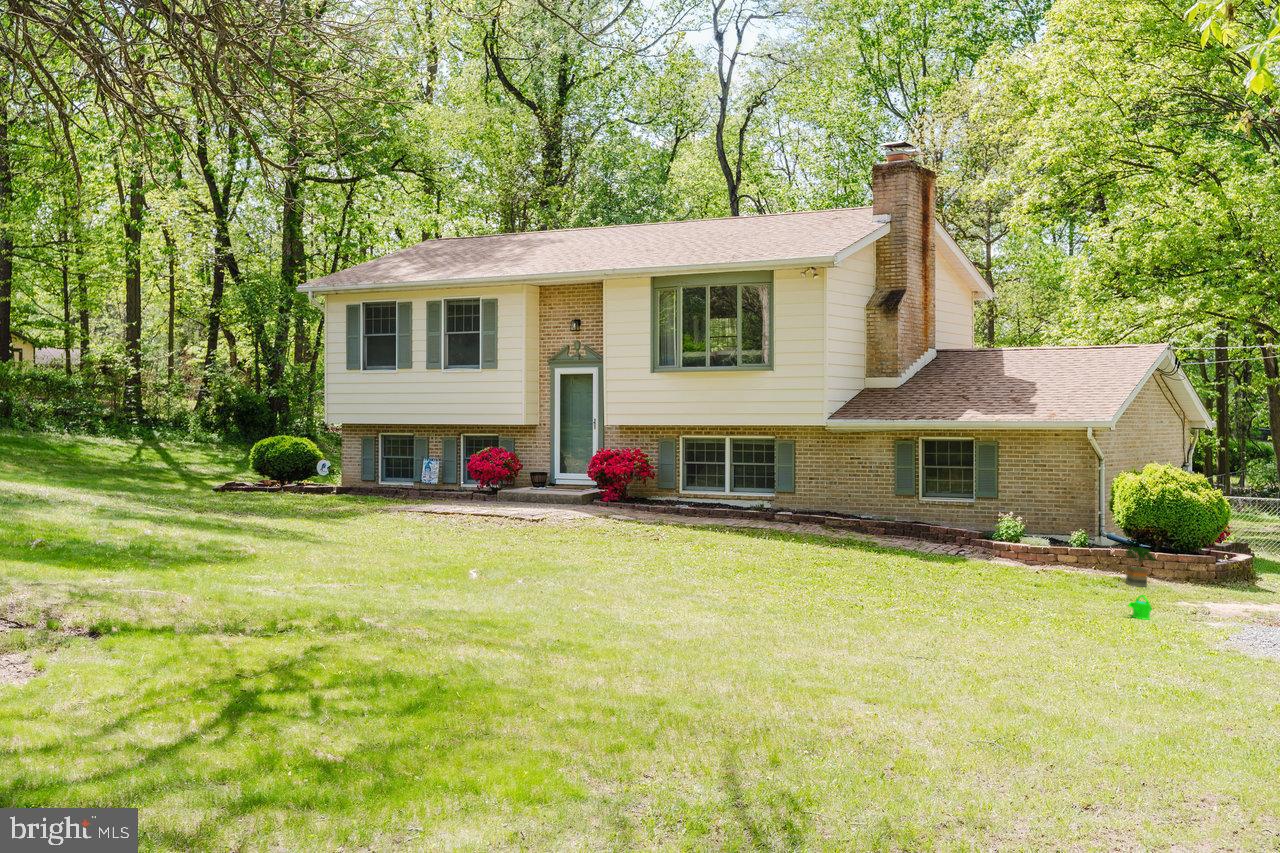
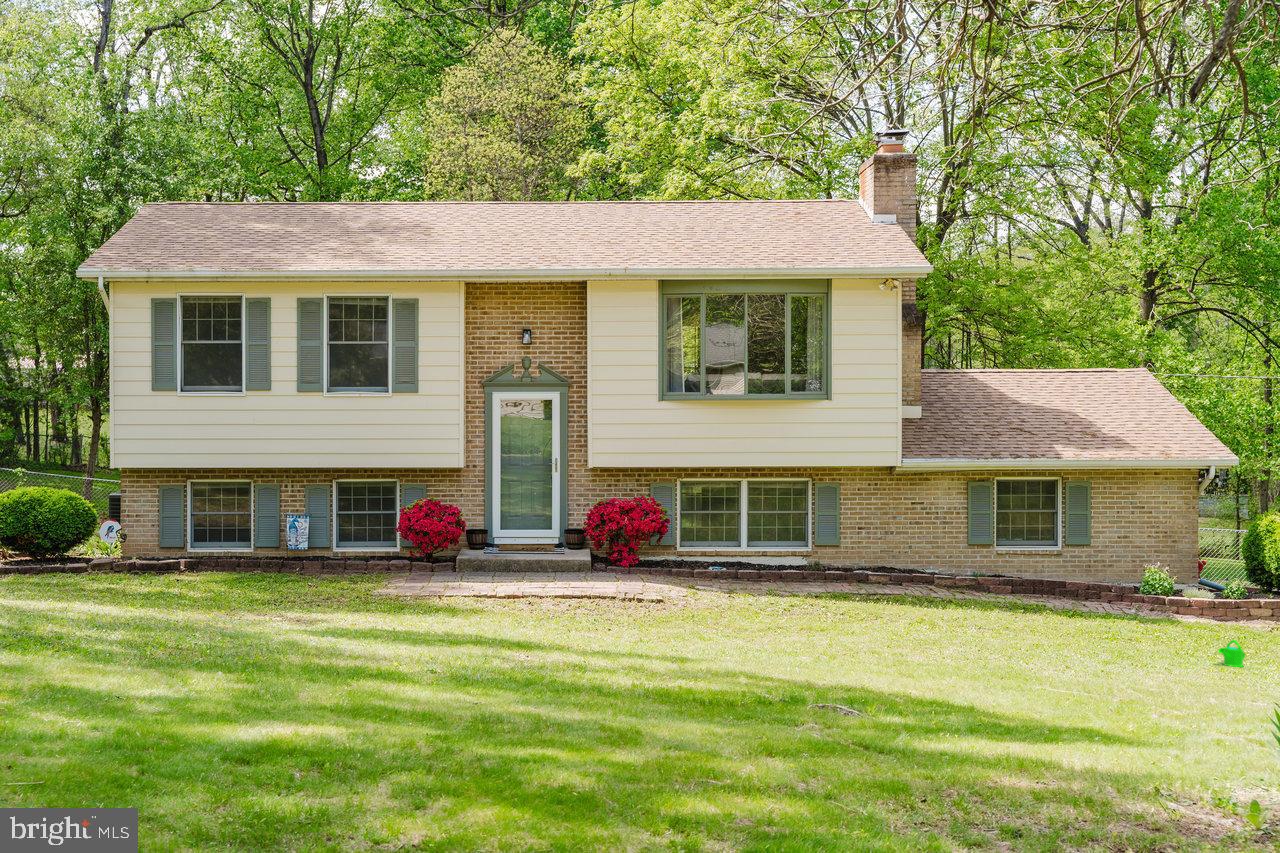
potted tree: present [1126,547,1155,587] -> none [1216,593,1252,638]

